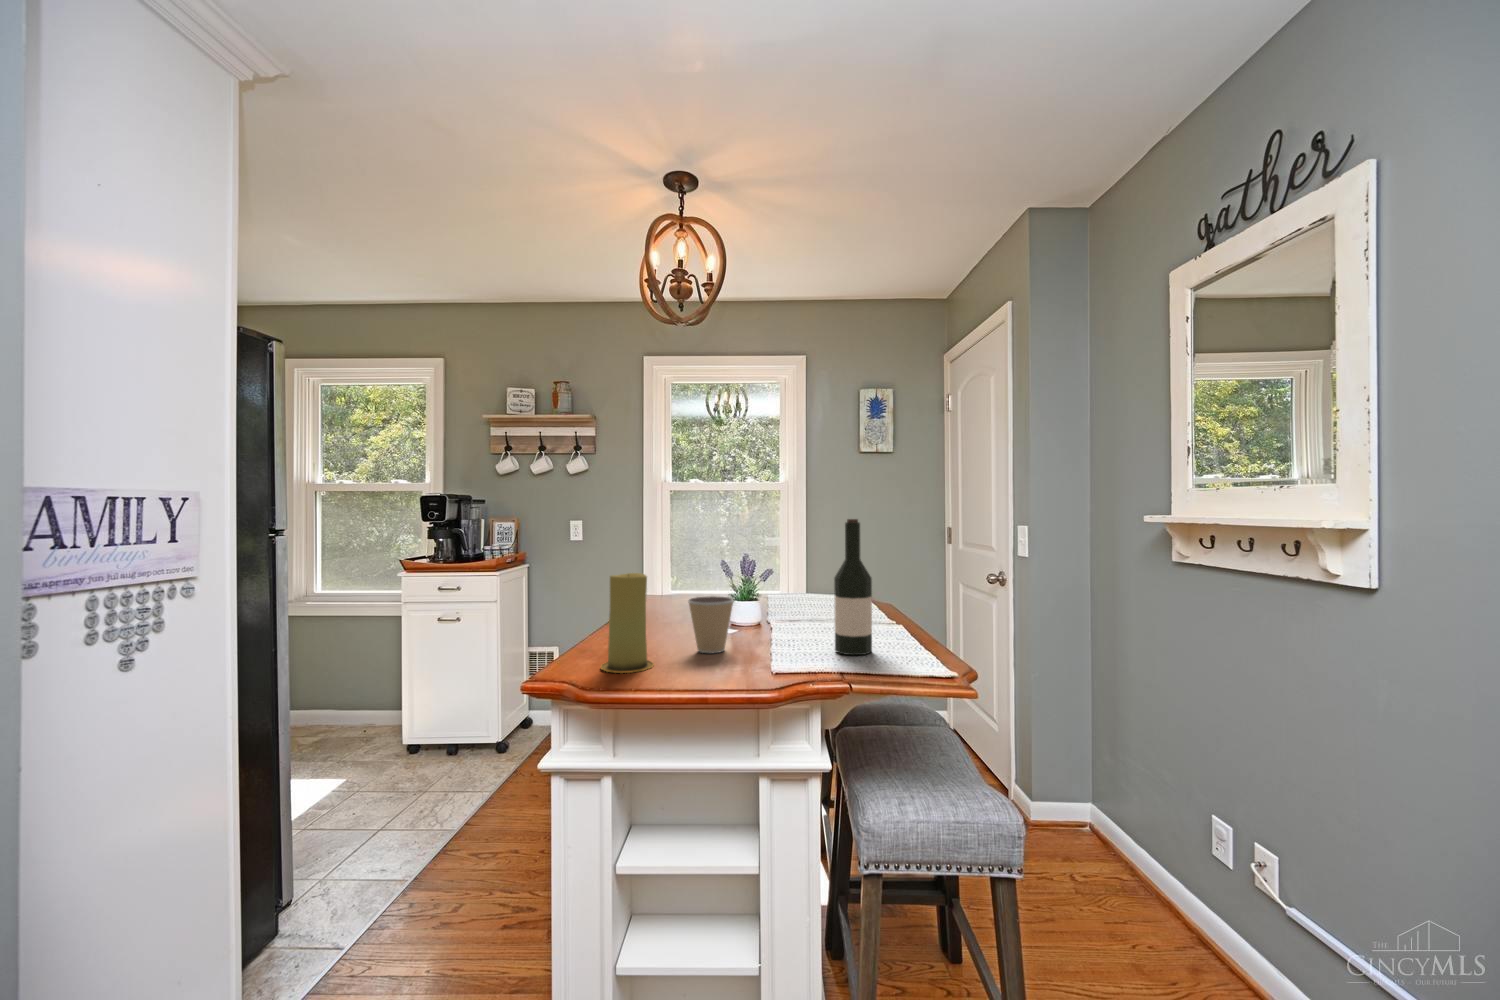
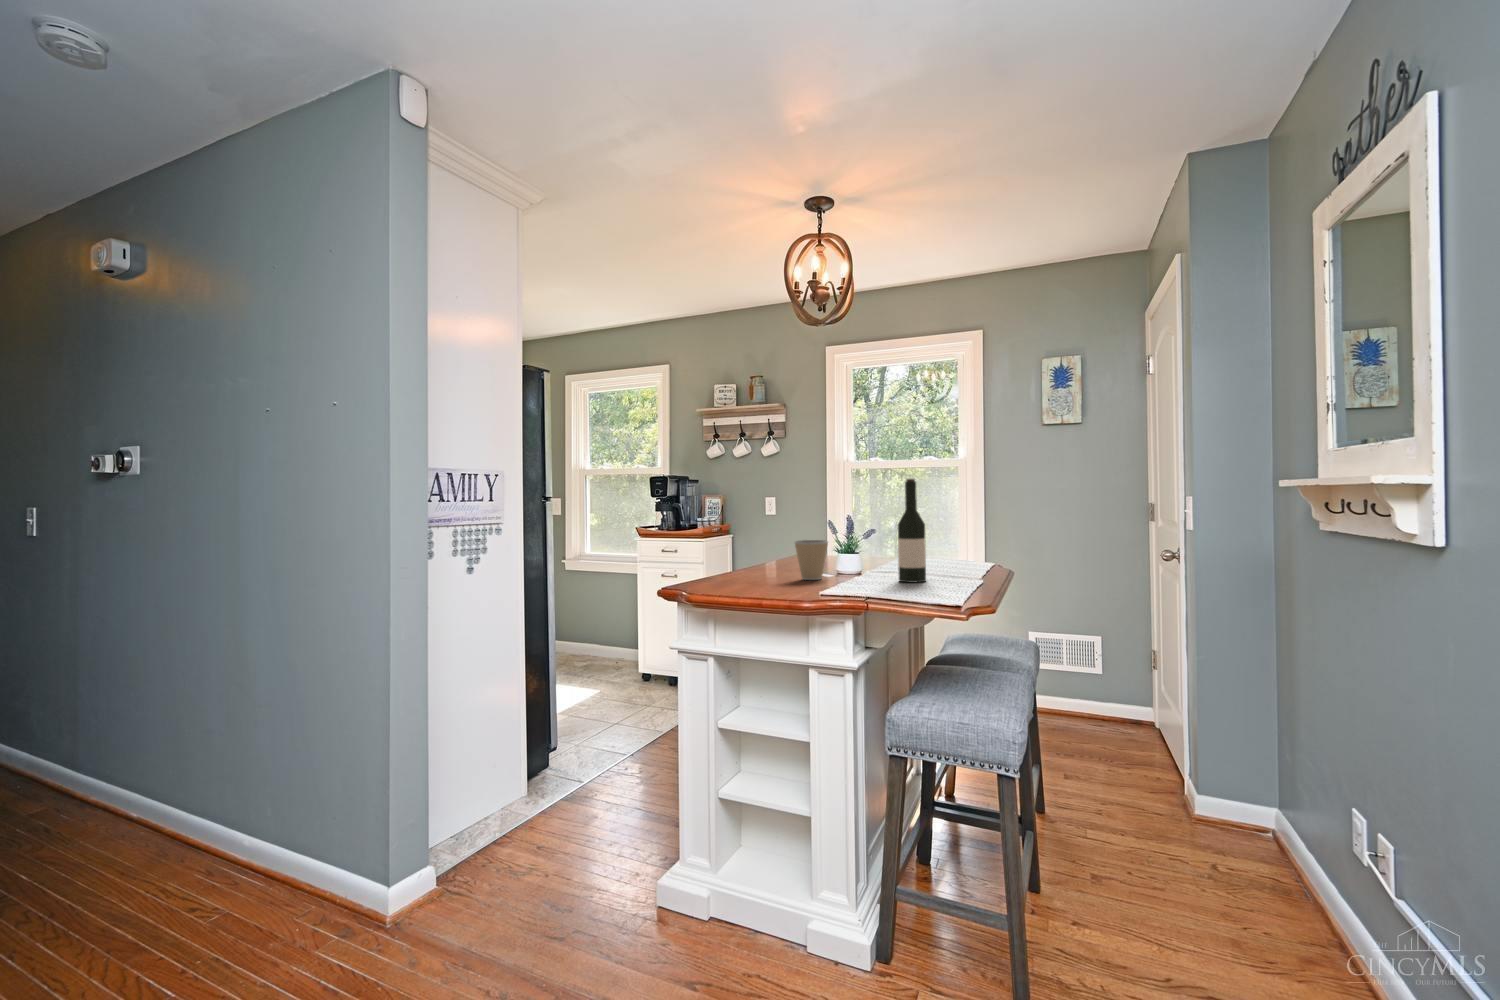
candle: present [601,573,654,673] -> none [728,520,765,586]

